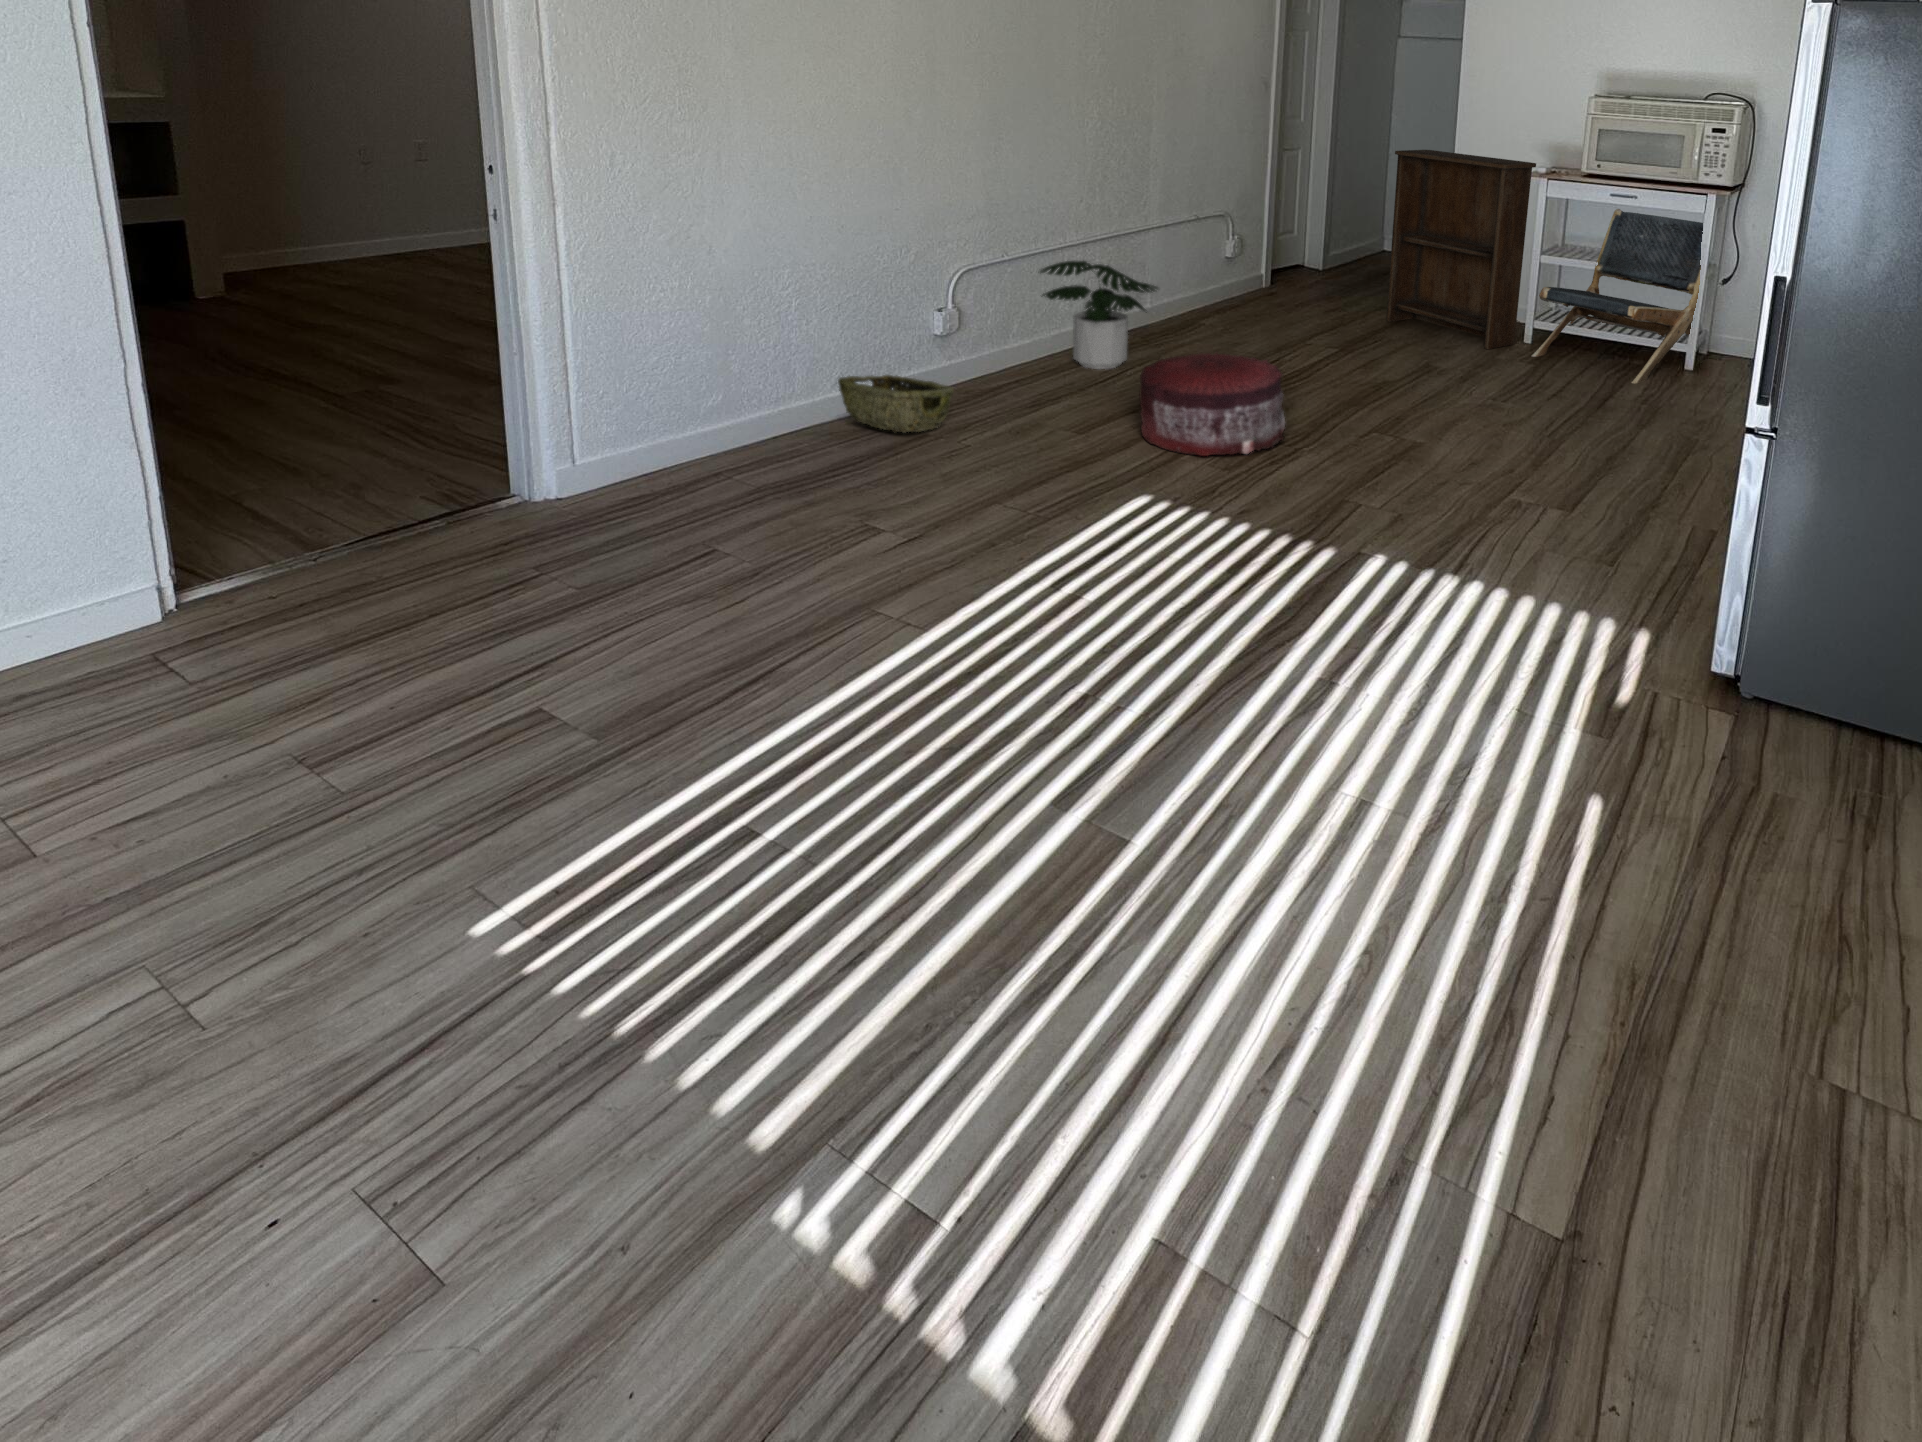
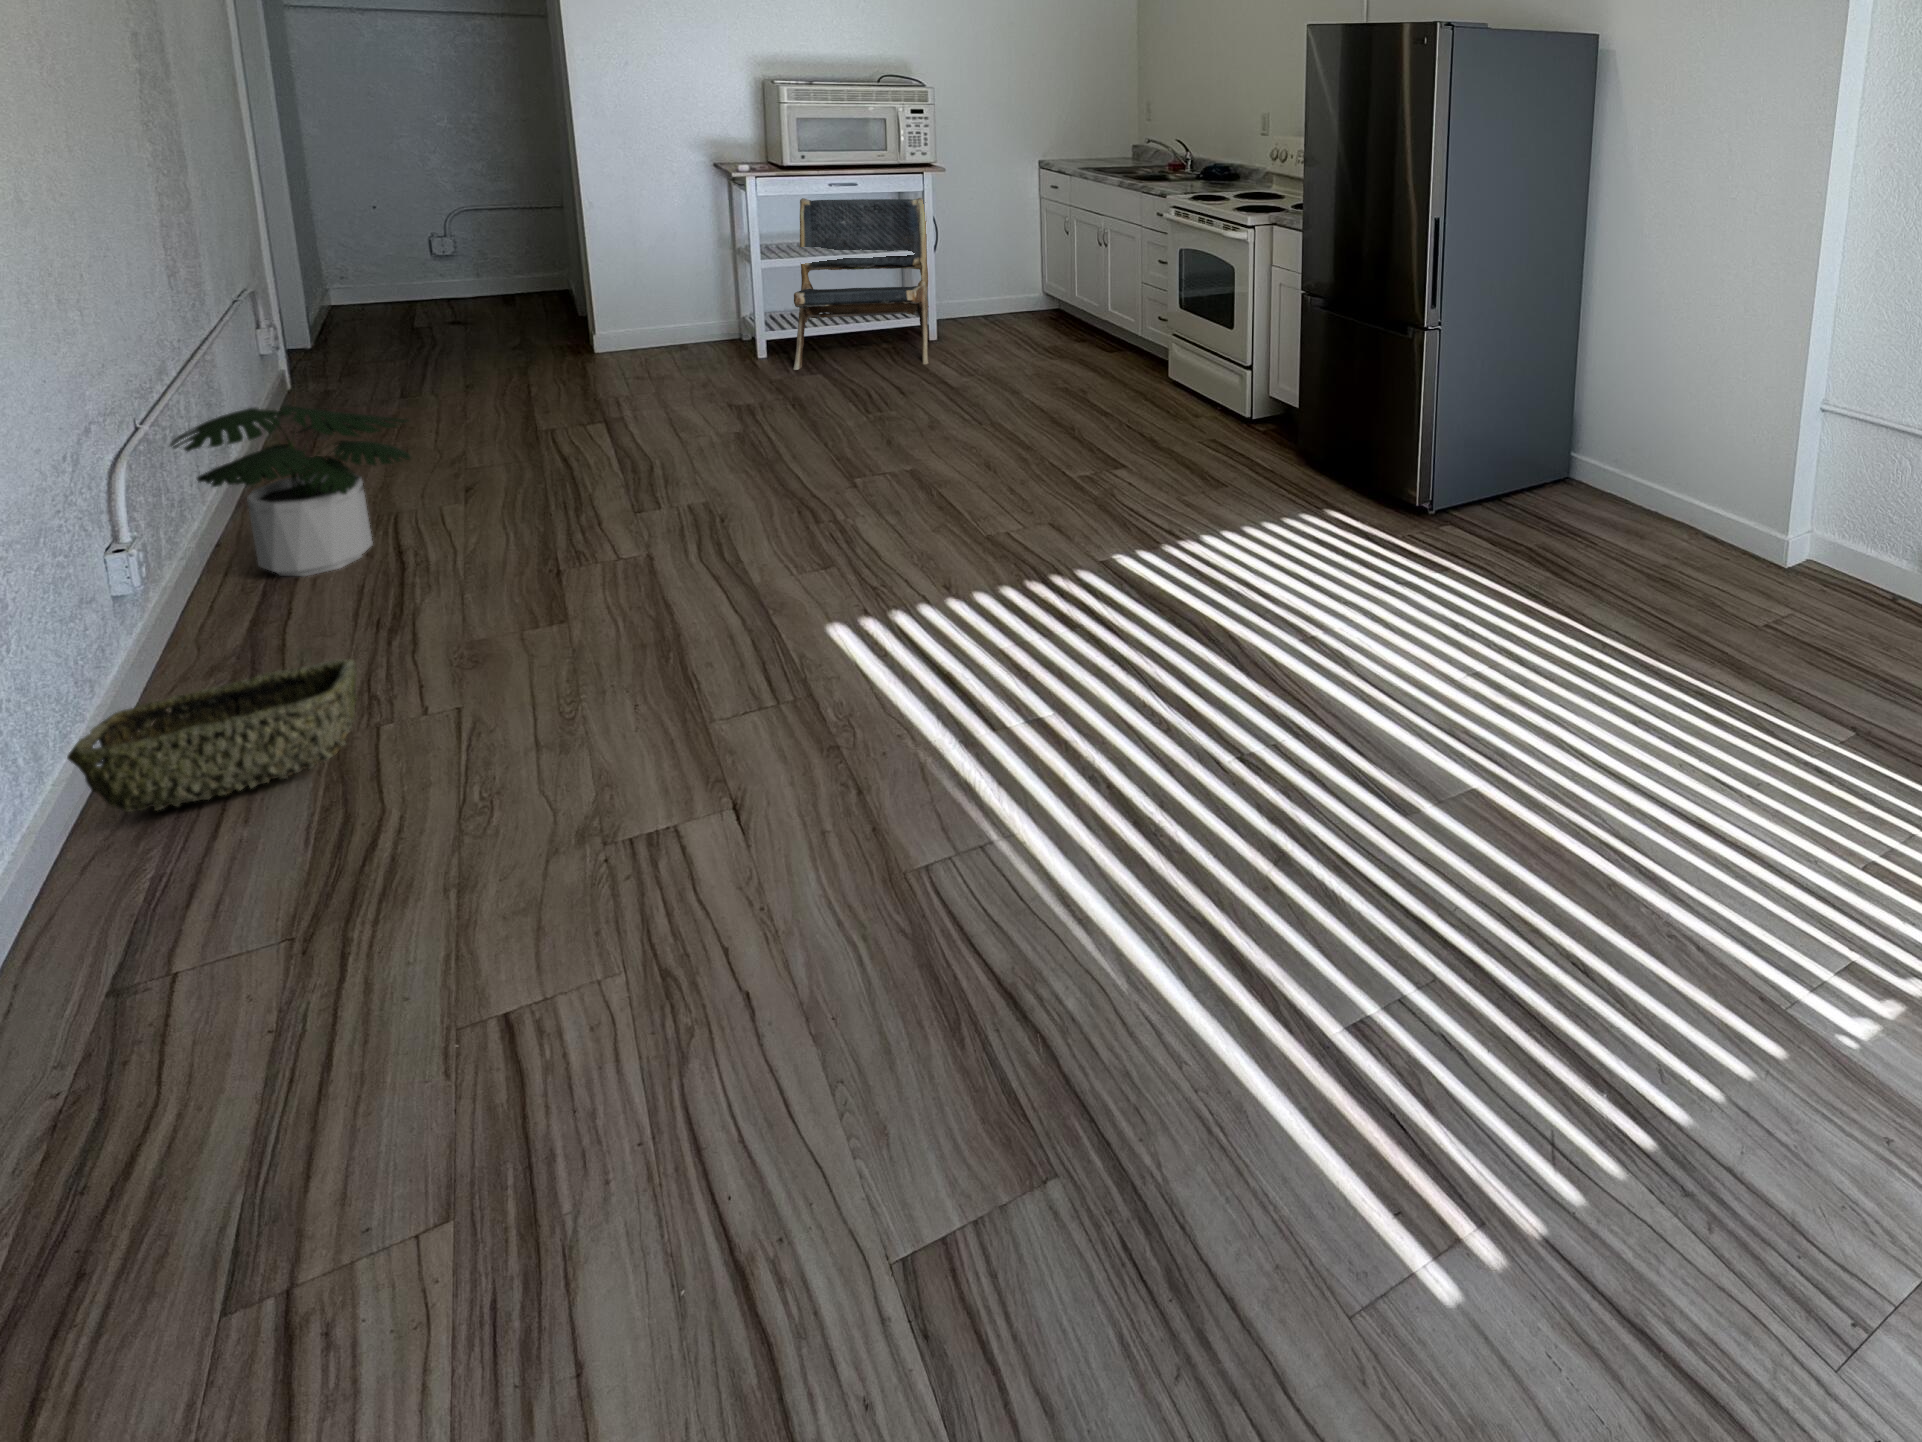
bookshelf: present [1386,150,1536,349] -> none [532,159,754,383]
pouf: present [1139,353,1285,456] -> none [602,442,824,597]

